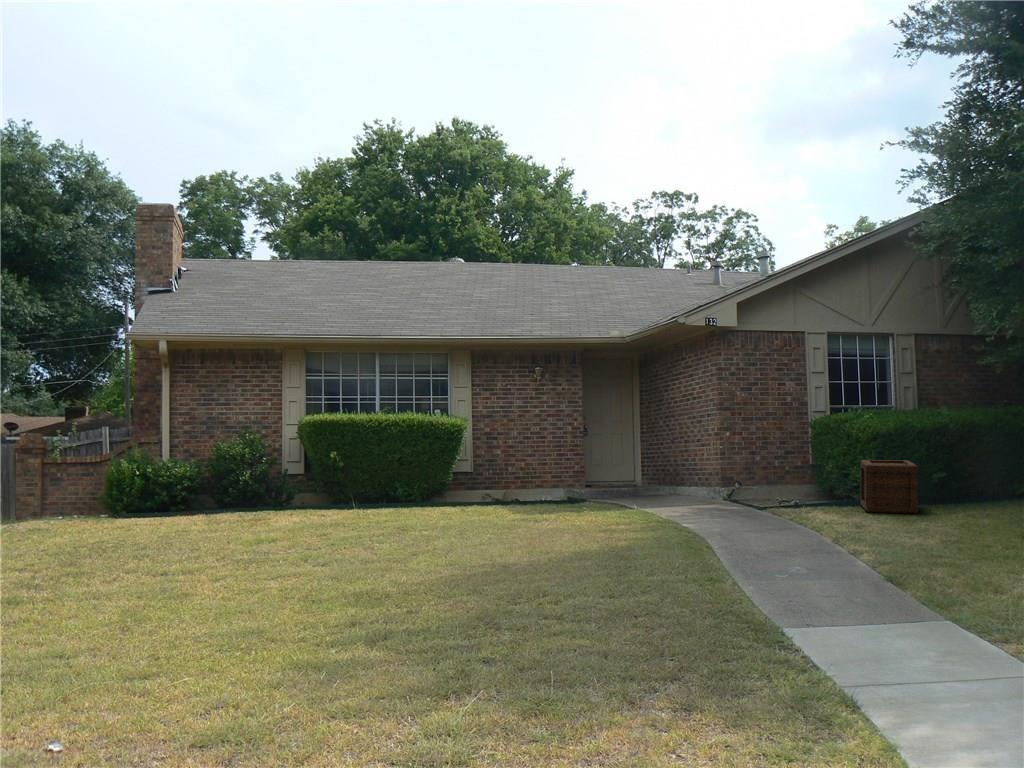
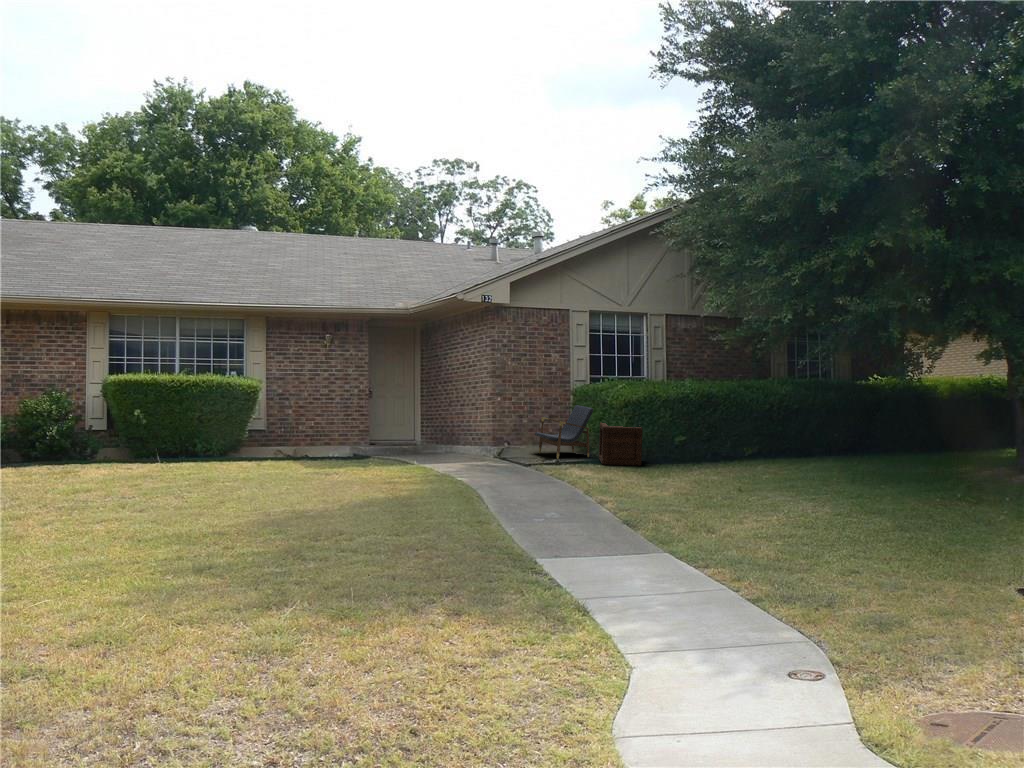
lounge chair: none [778,440,851,505] -> present [535,405,593,459]

